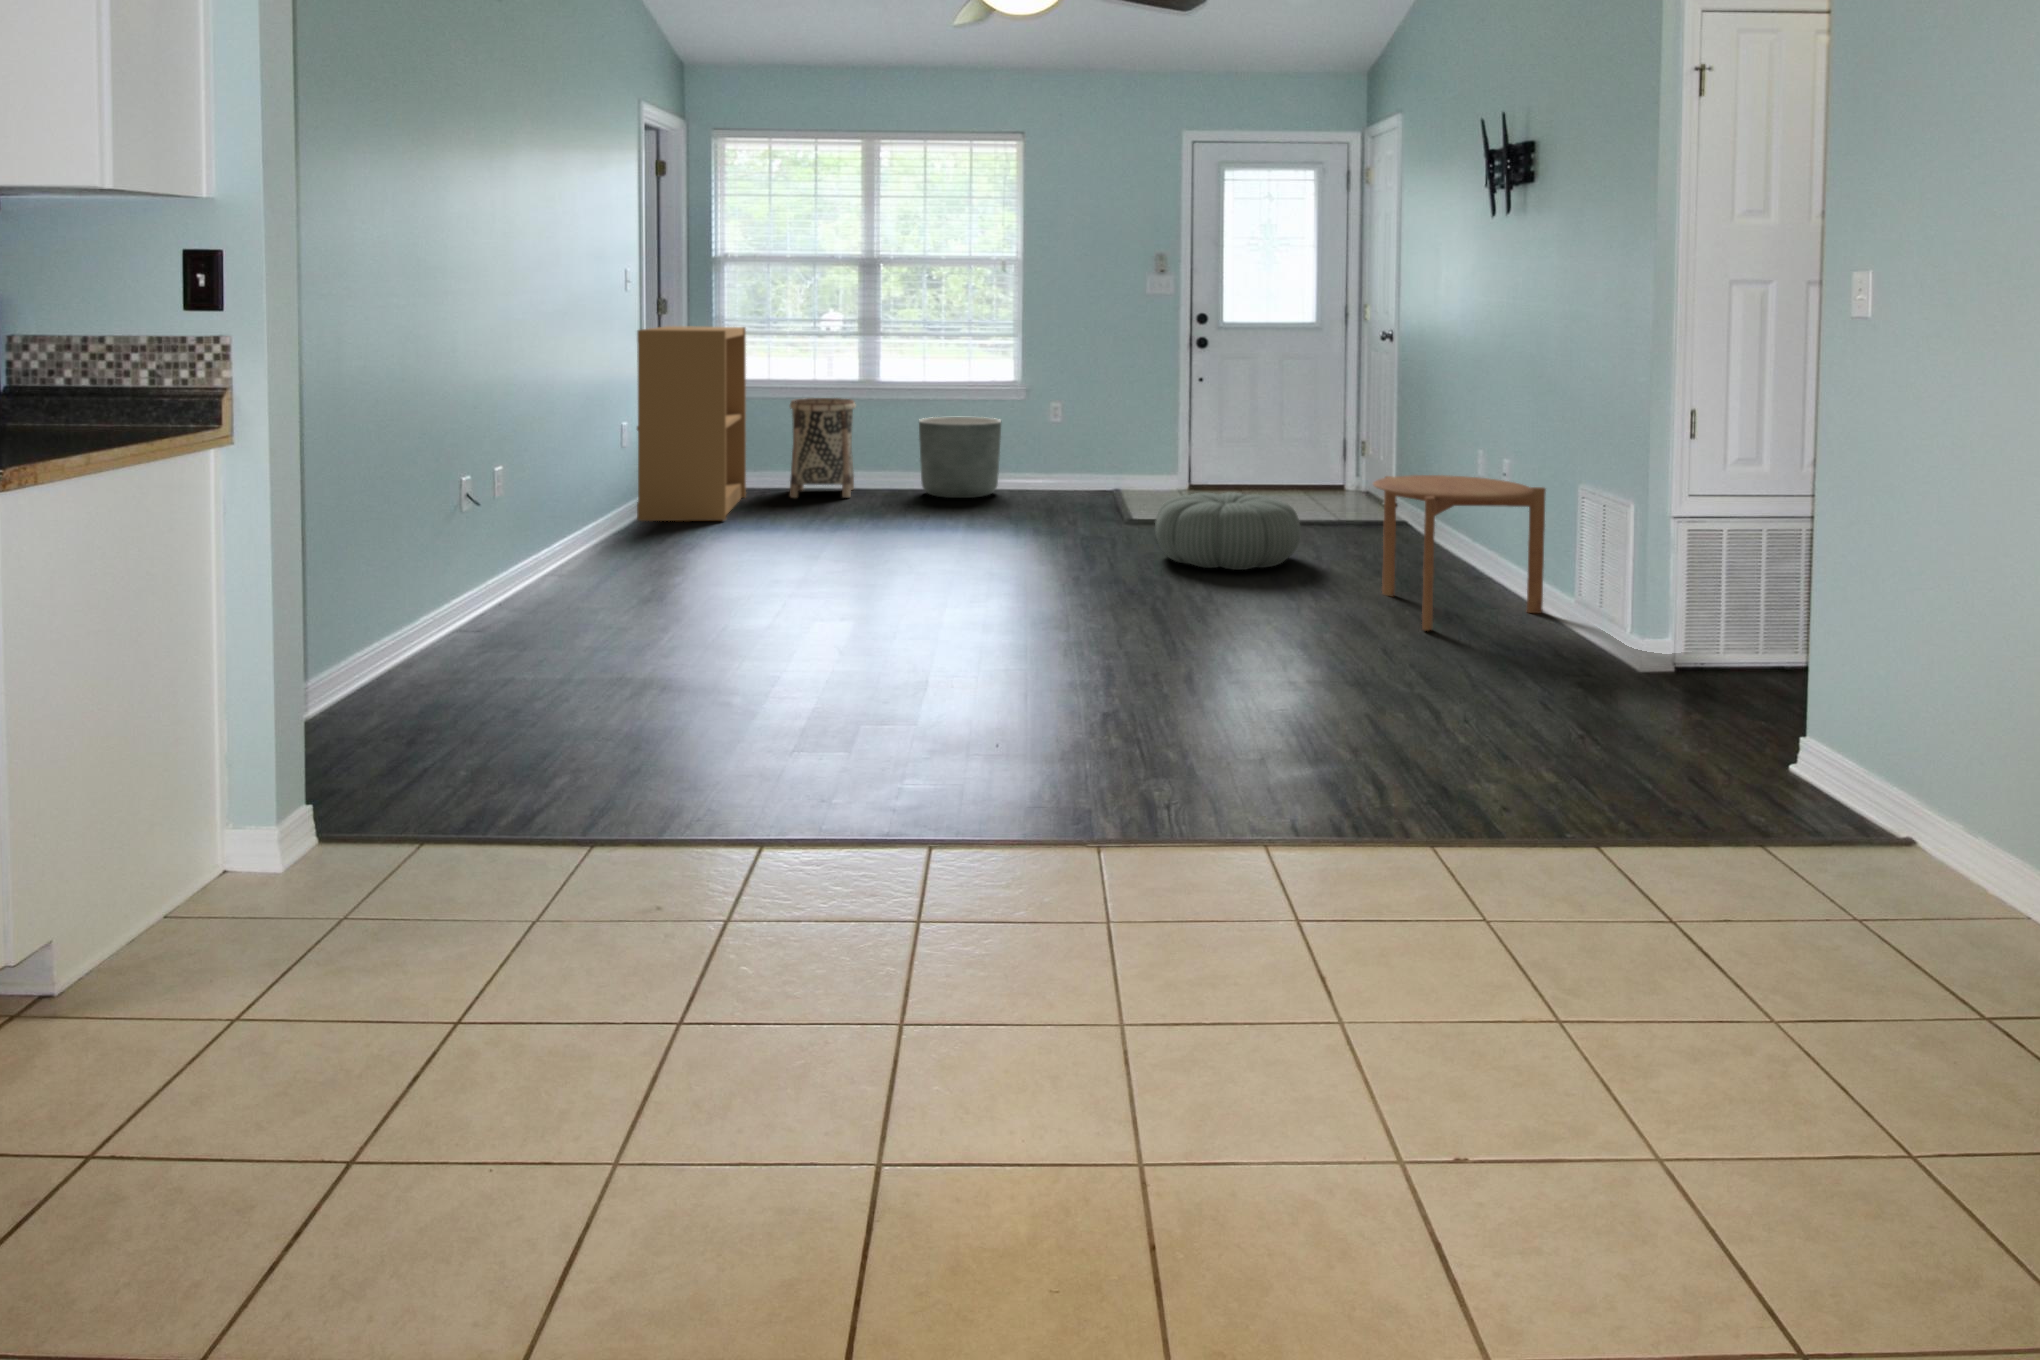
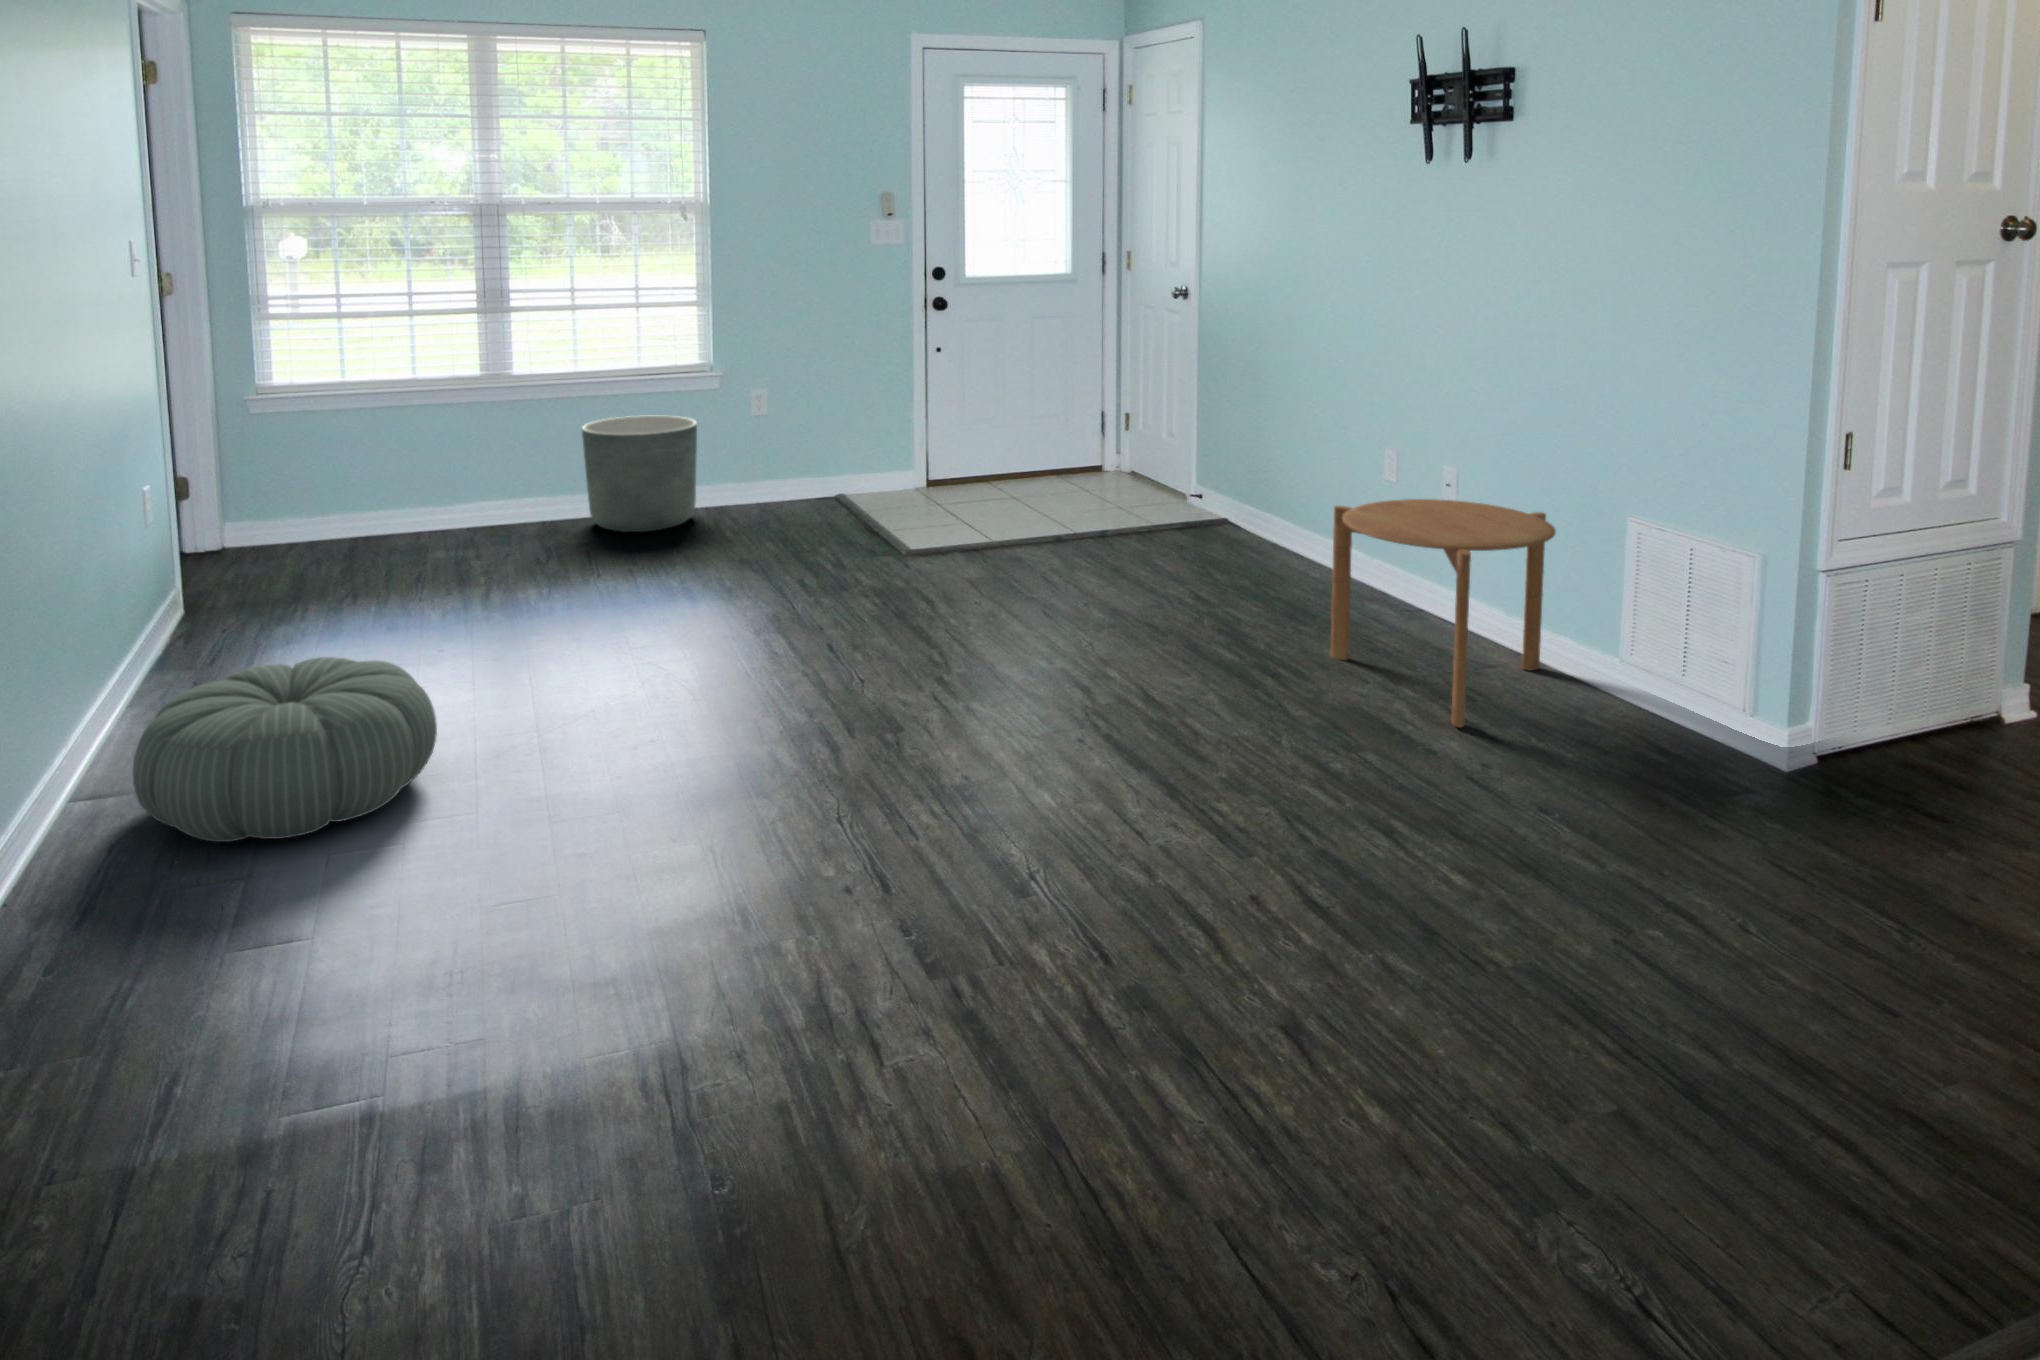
bookshelf: present [637,326,746,521] -> none [153,313,330,633]
basket: present [790,398,856,498] -> none [388,404,493,554]
pouf: present [1155,492,1301,570] -> present [133,657,437,842]

